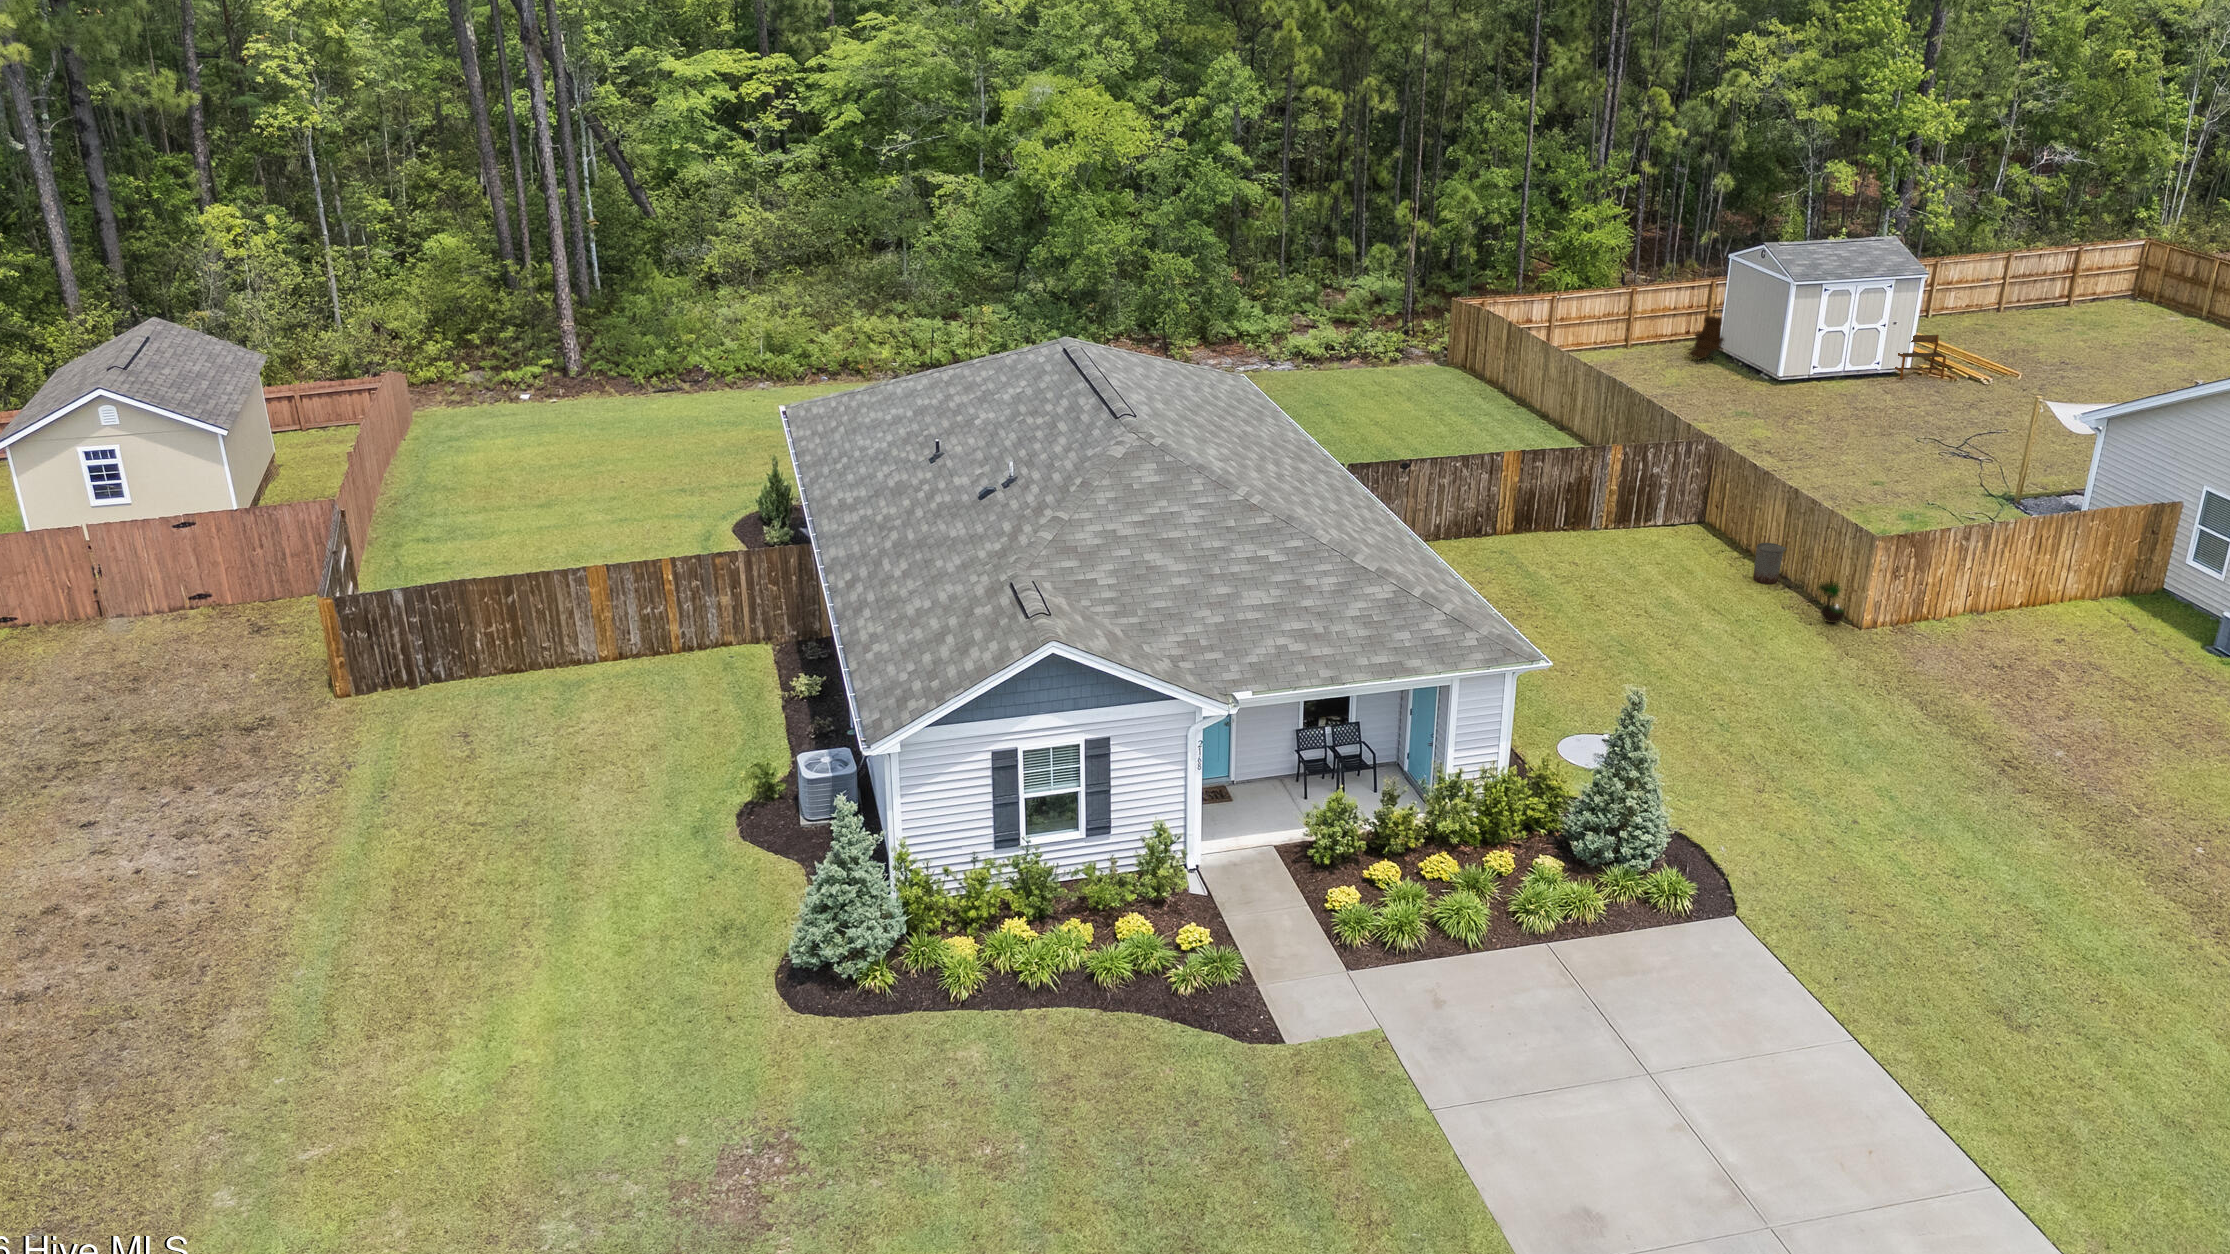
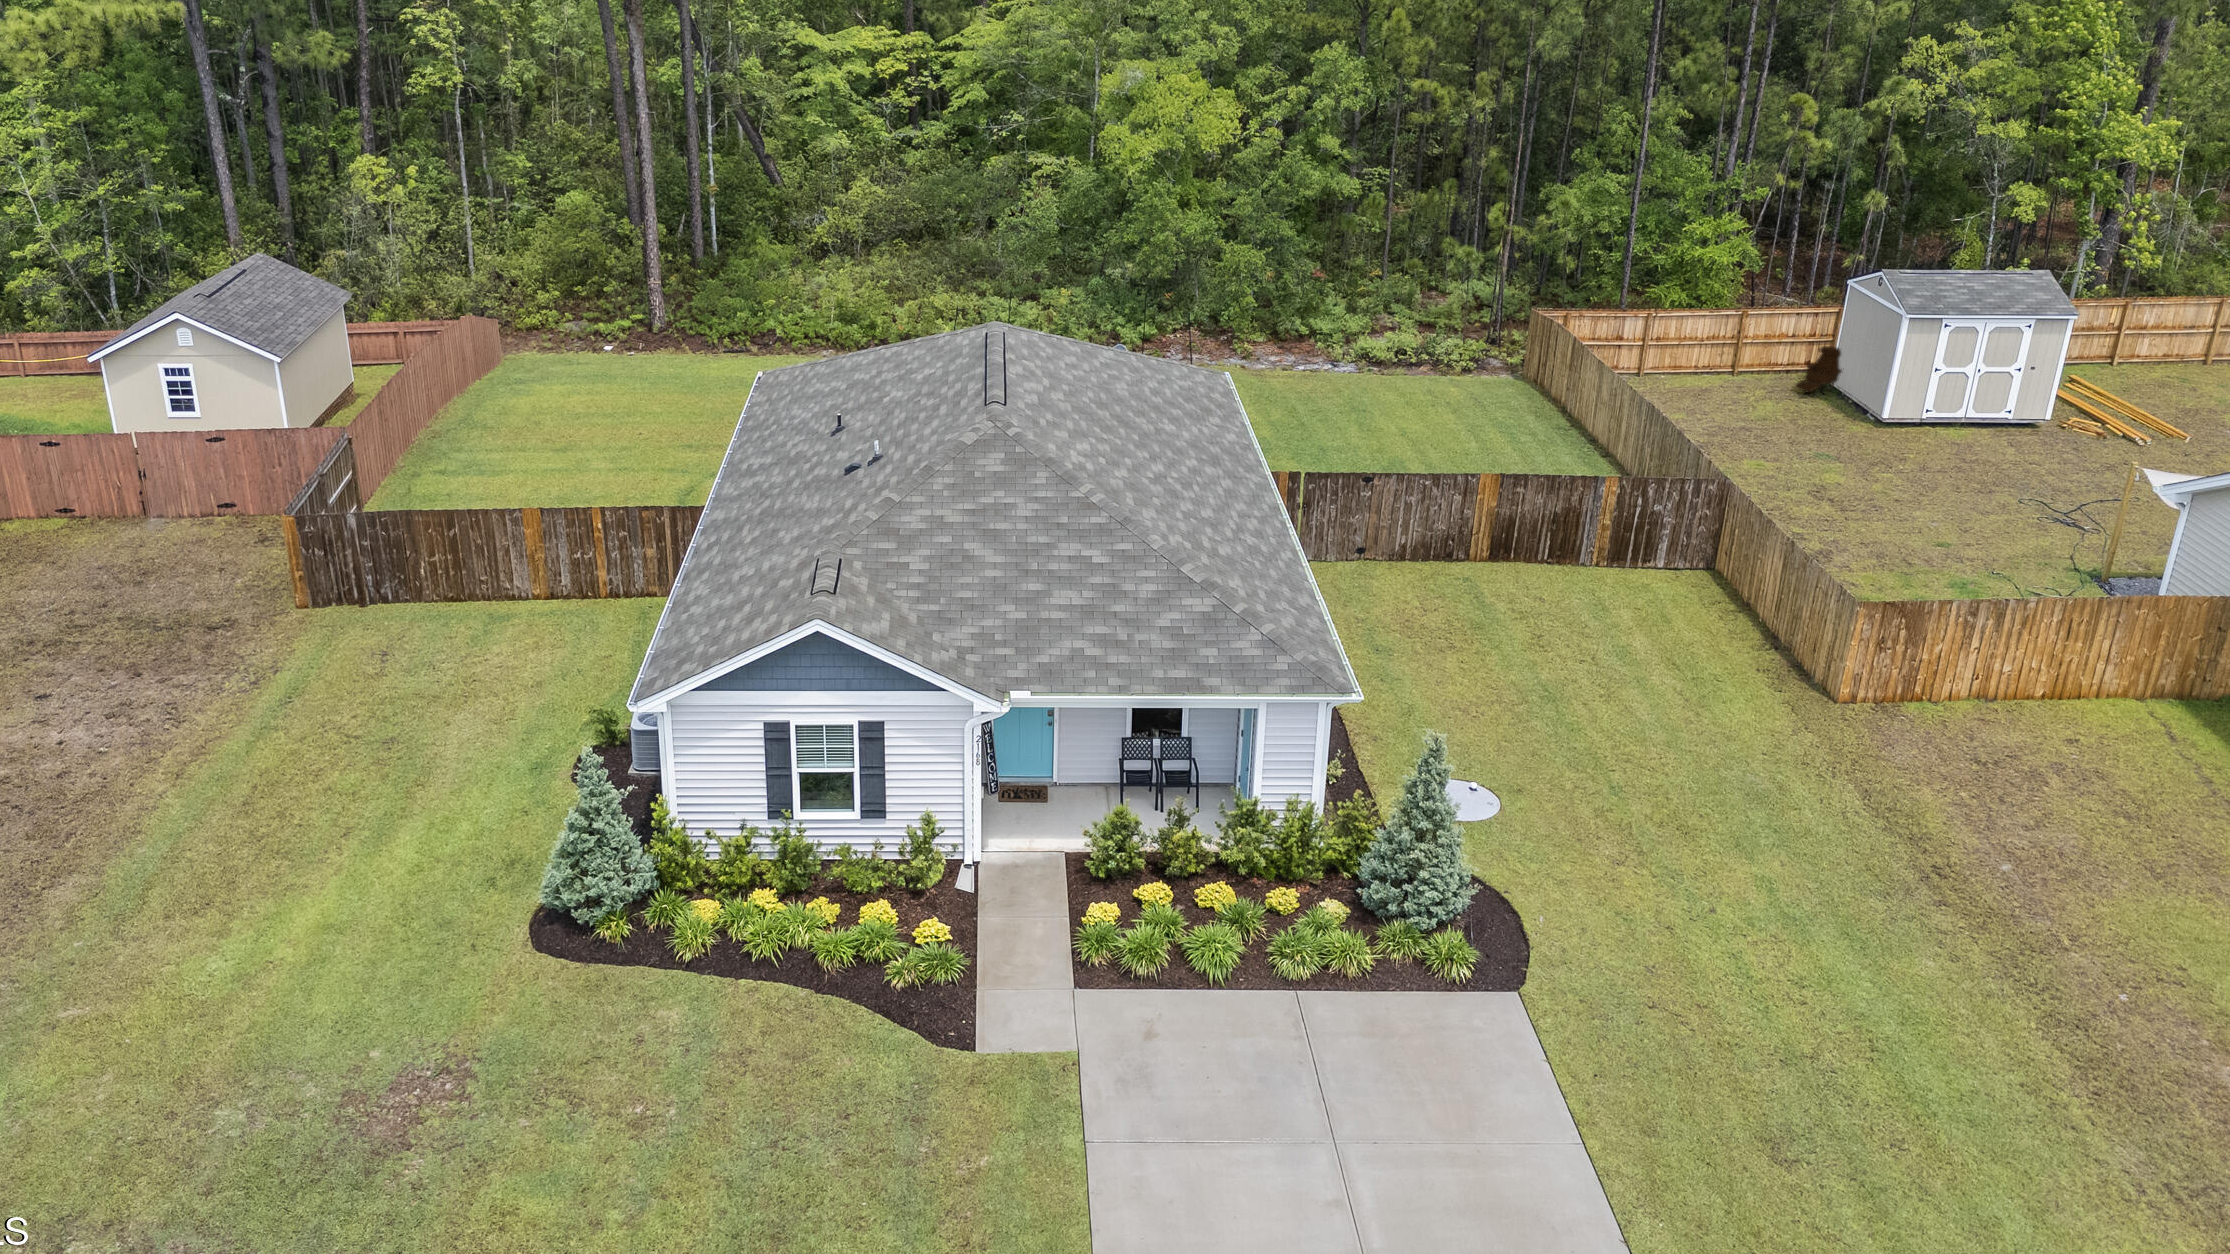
bench: present [1895,335,1946,379] -> none [2034,381,2100,435]
trash can: present [1753,543,1787,584] -> none [1739,598,1777,645]
potted tree: present [1818,582,1844,623] -> none [1787,641,1822,695]

